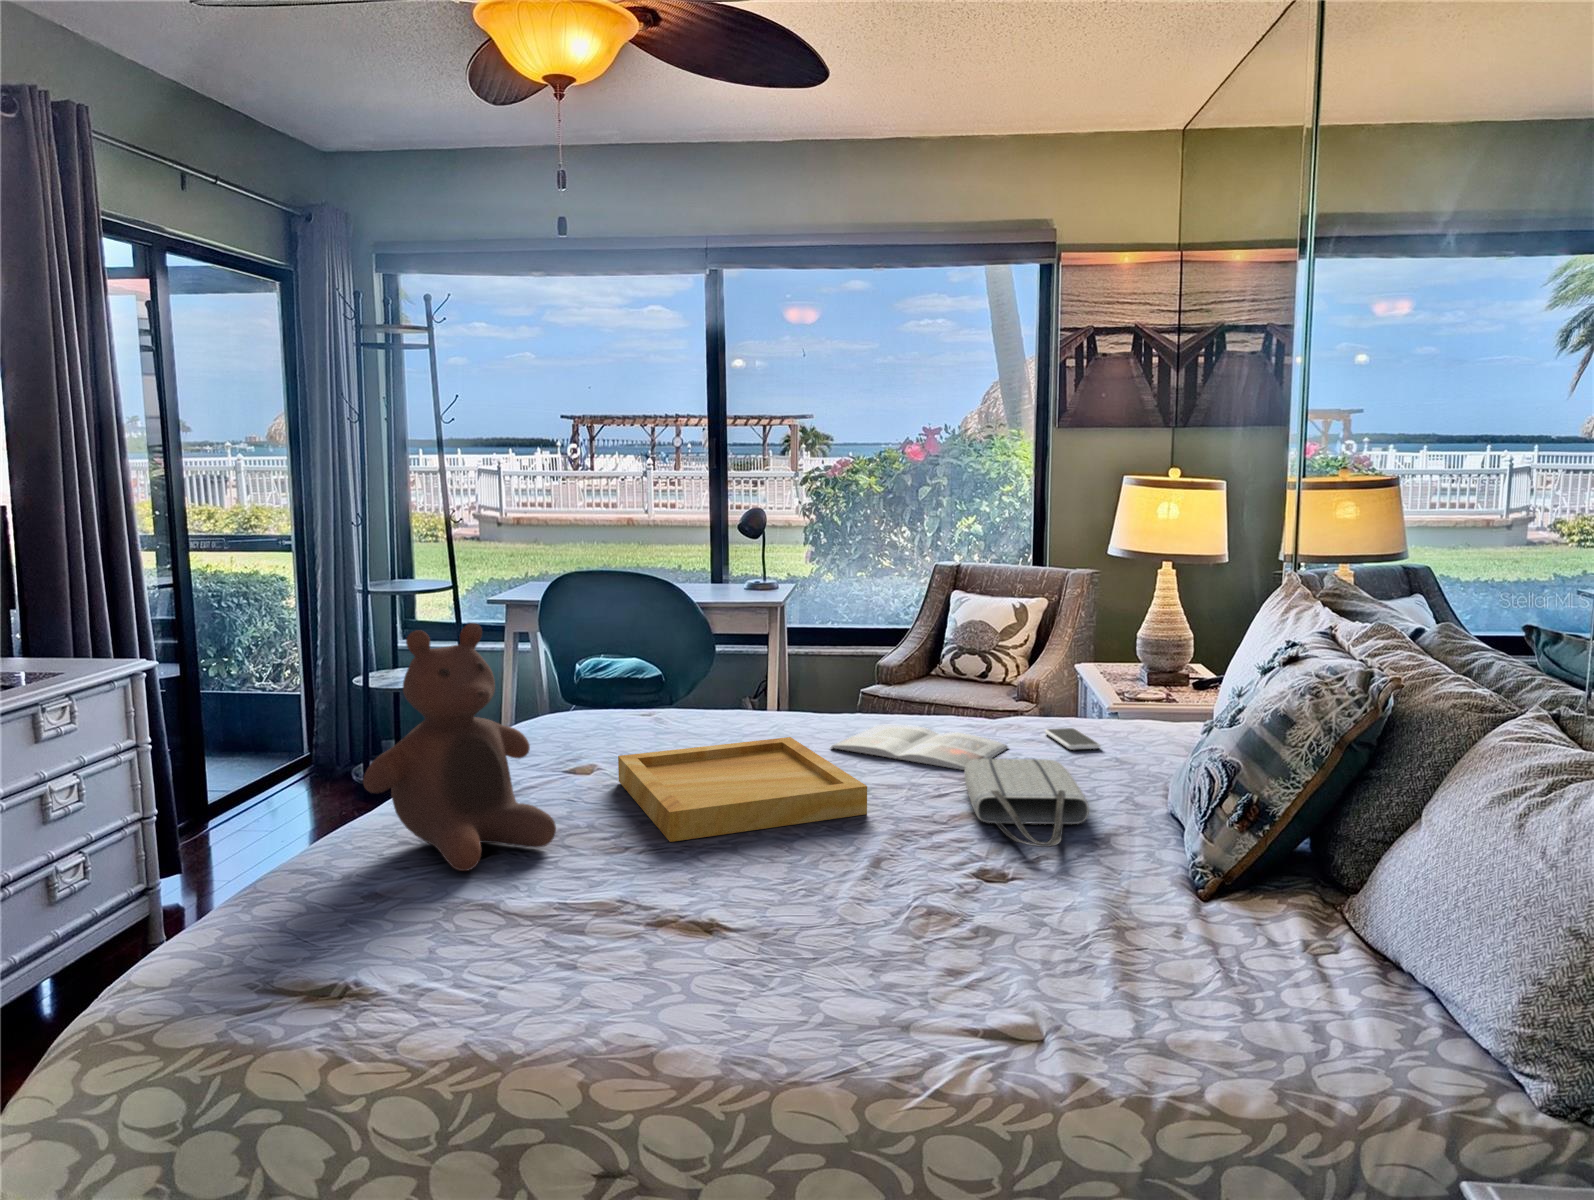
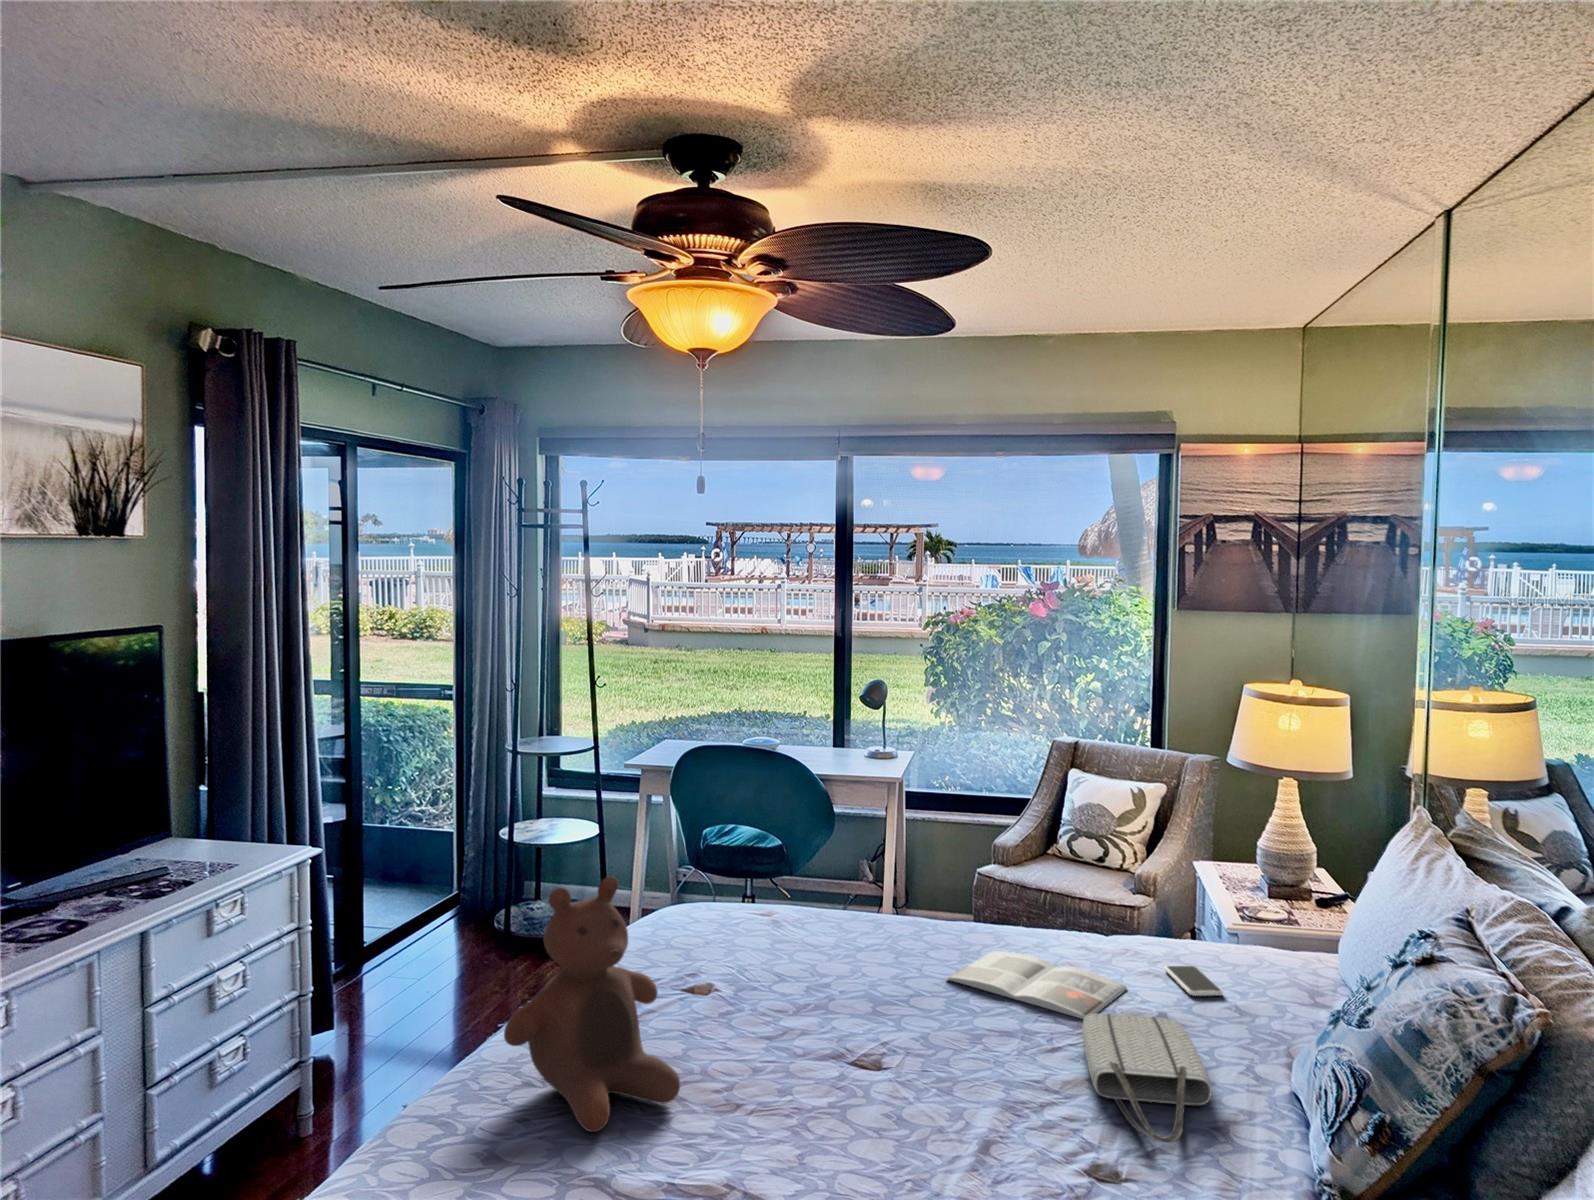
tray: present [618,737,867,842] -> none [740,972,984,1103]

